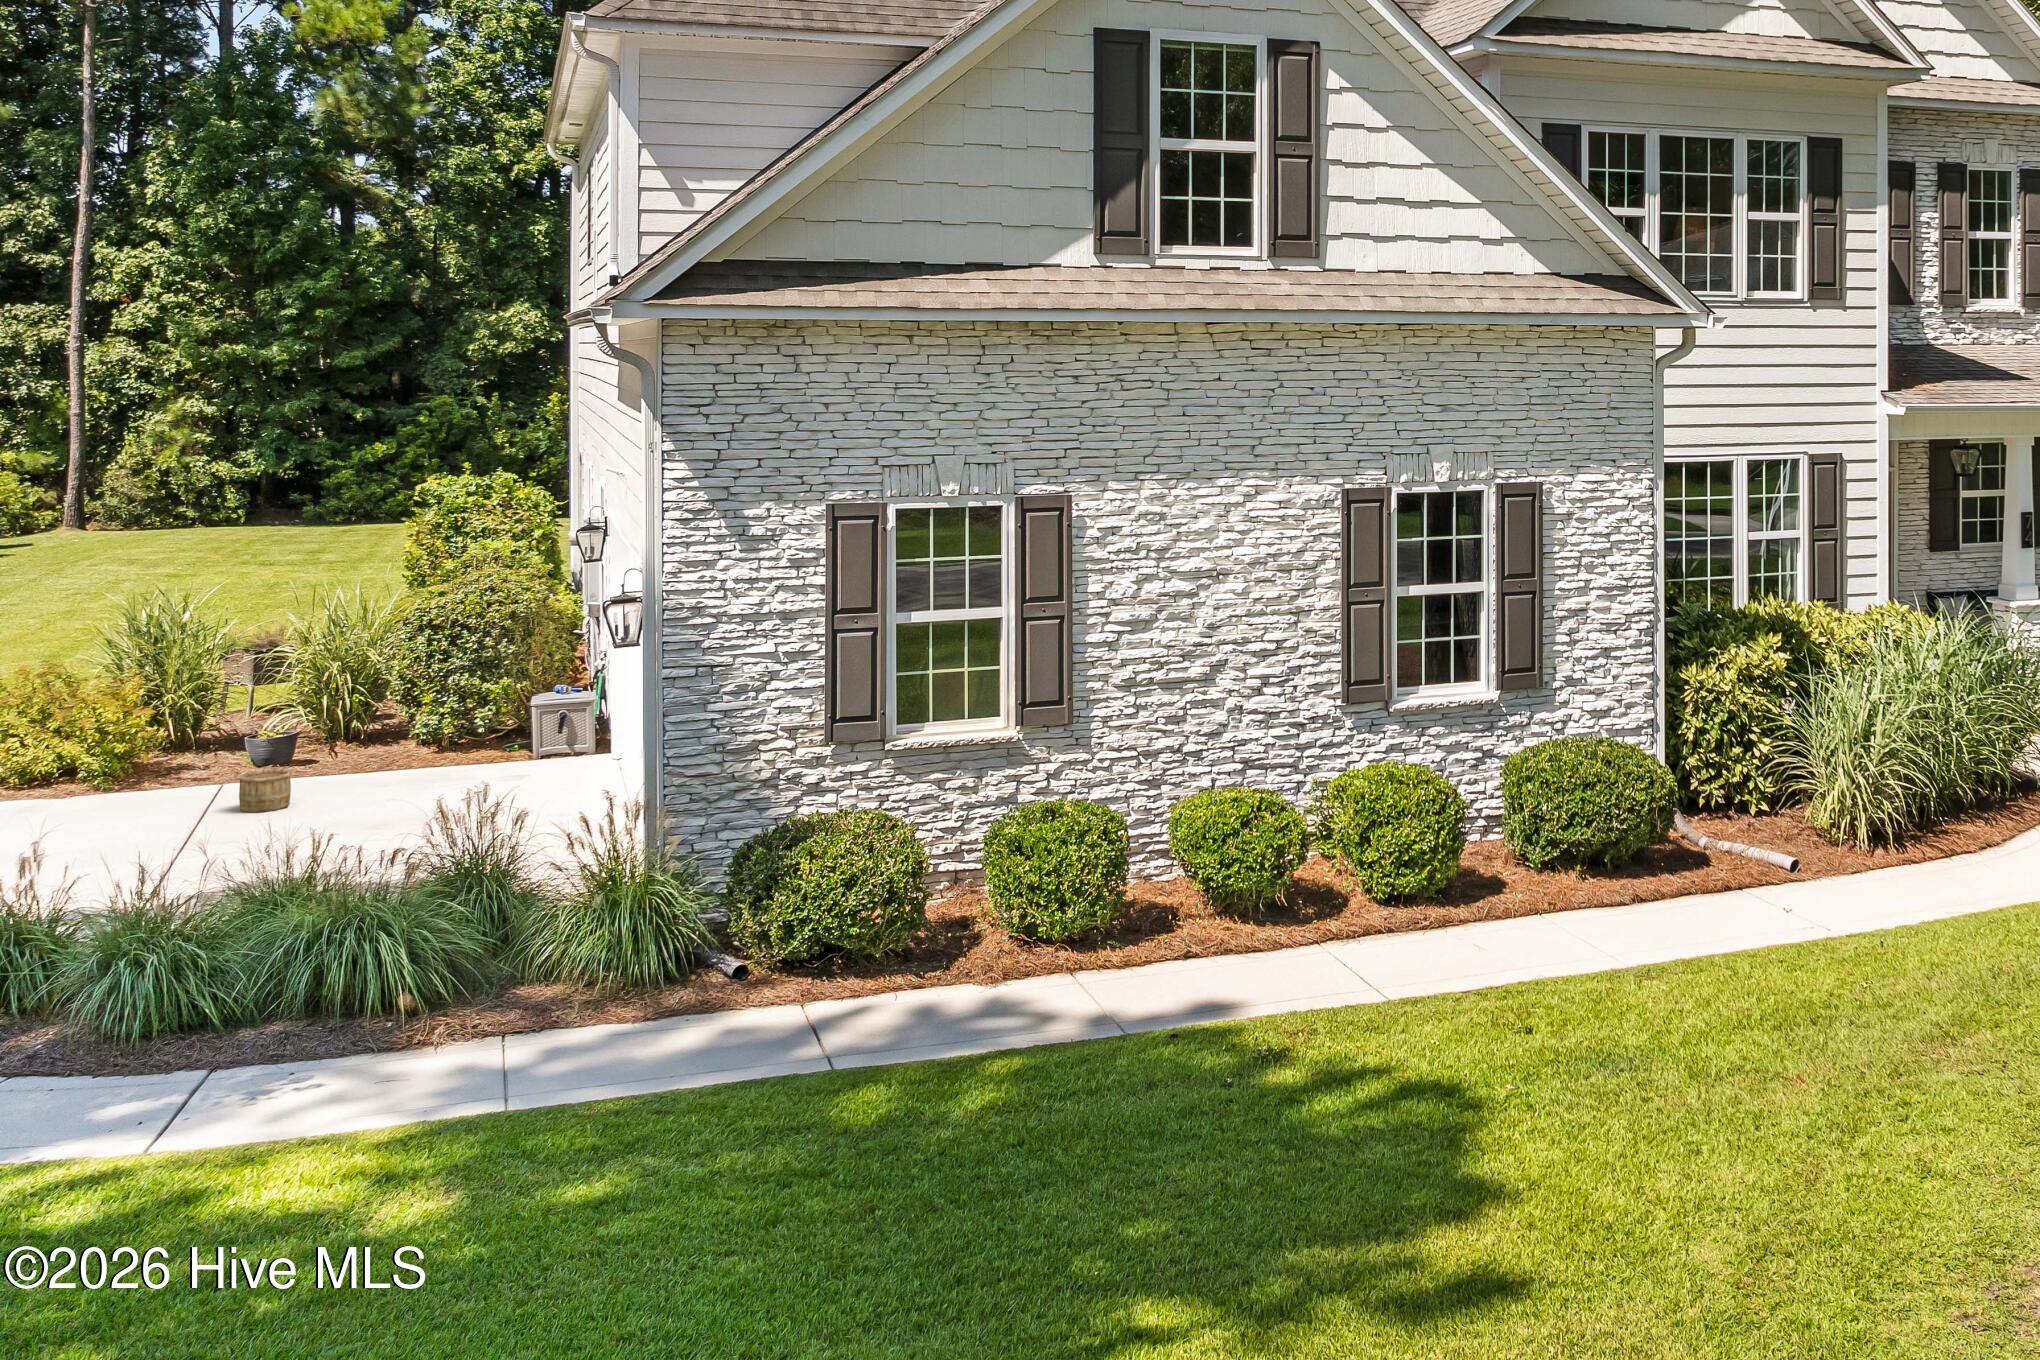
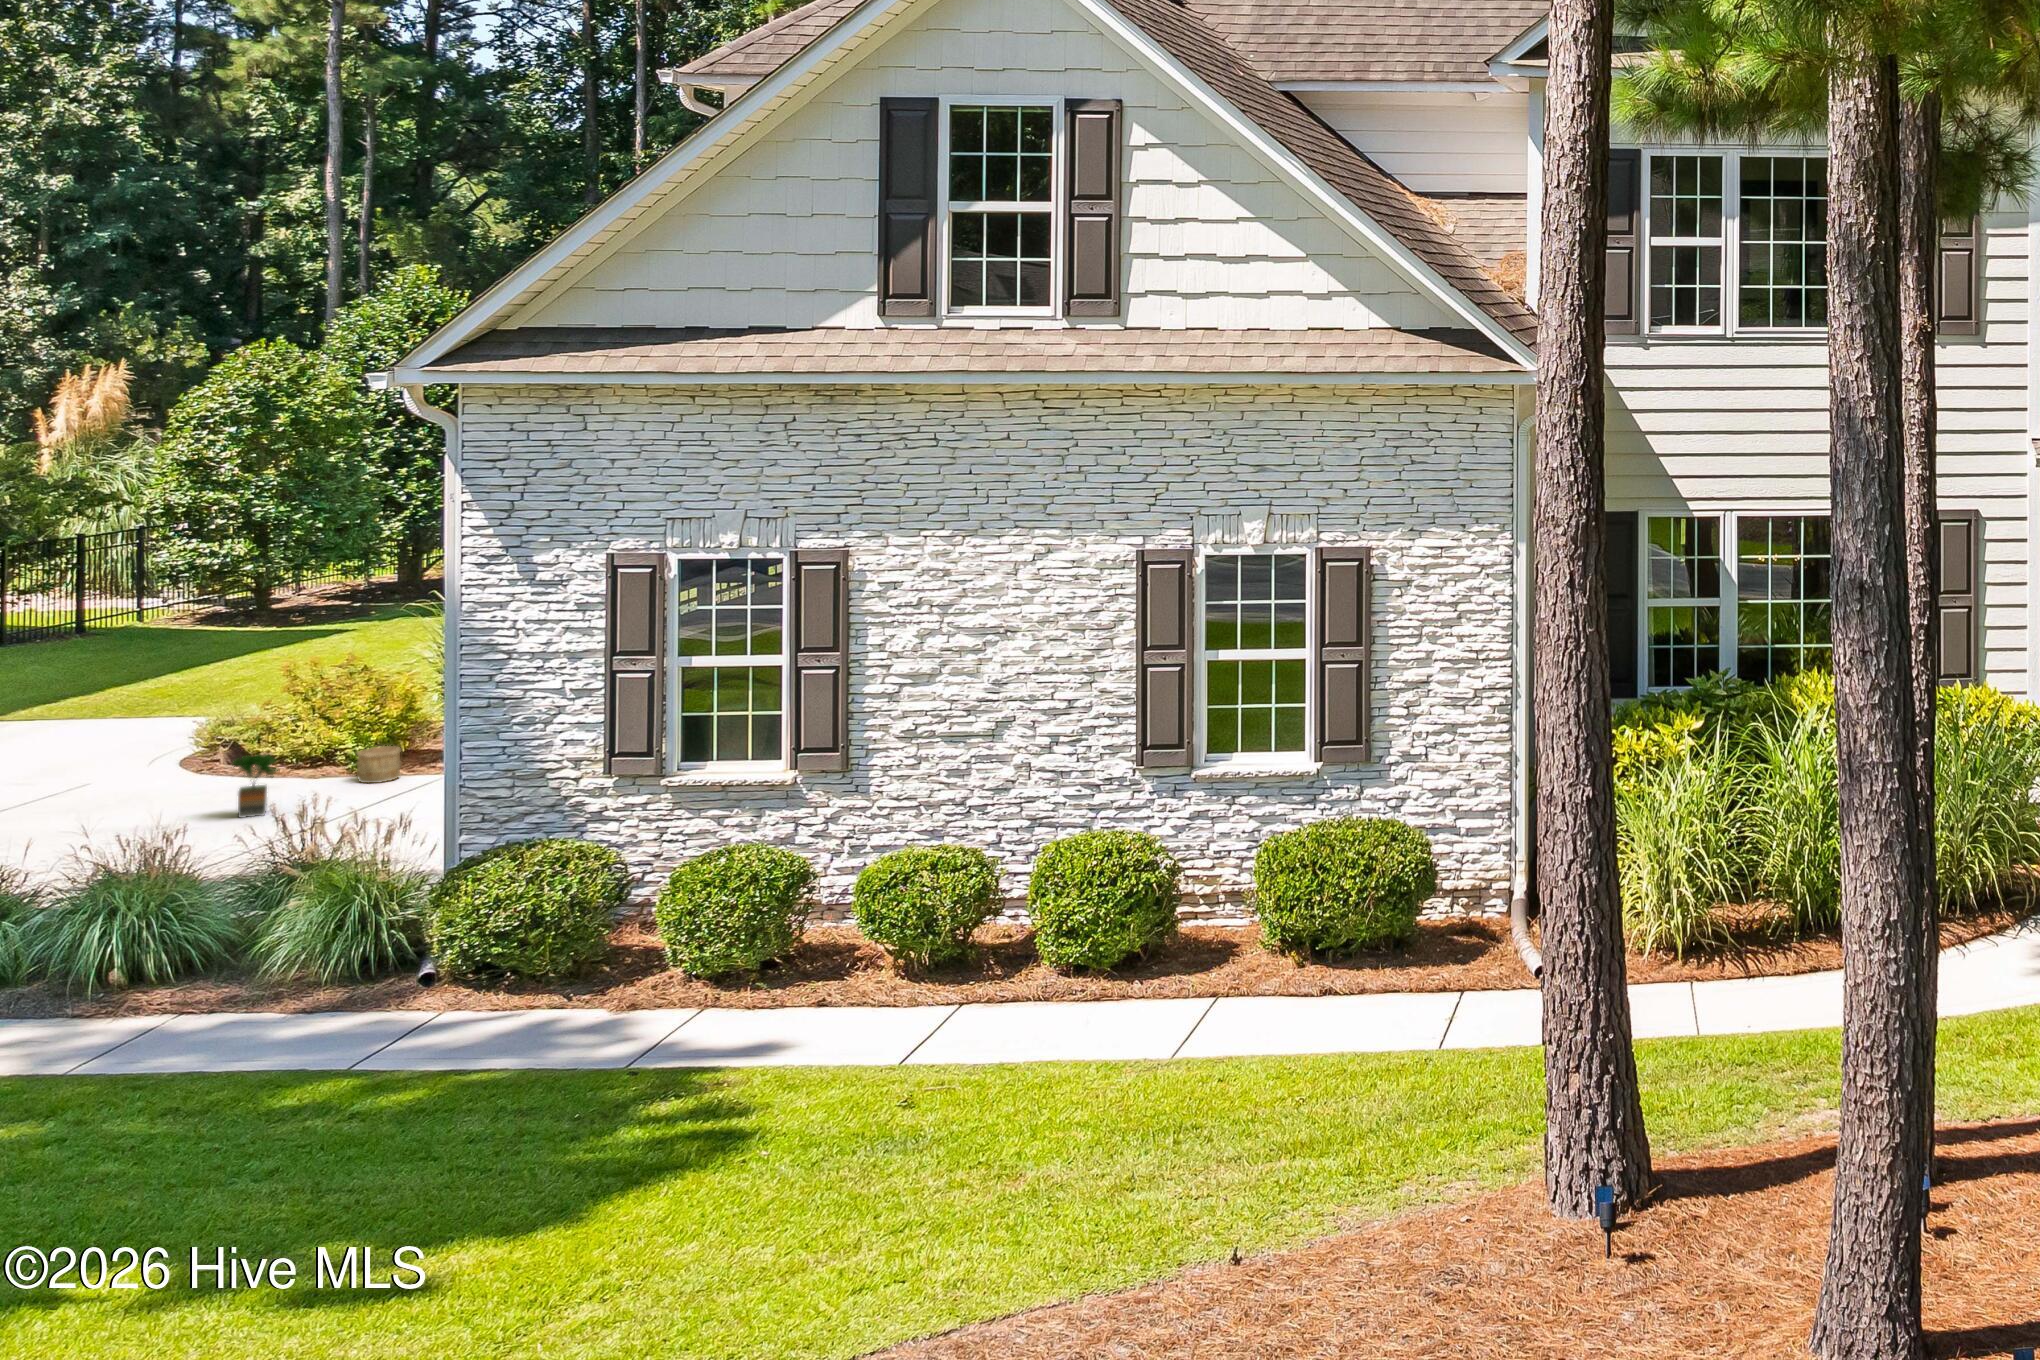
potted tree: none [141,778,203,854] -> present [232,755,278,818]

